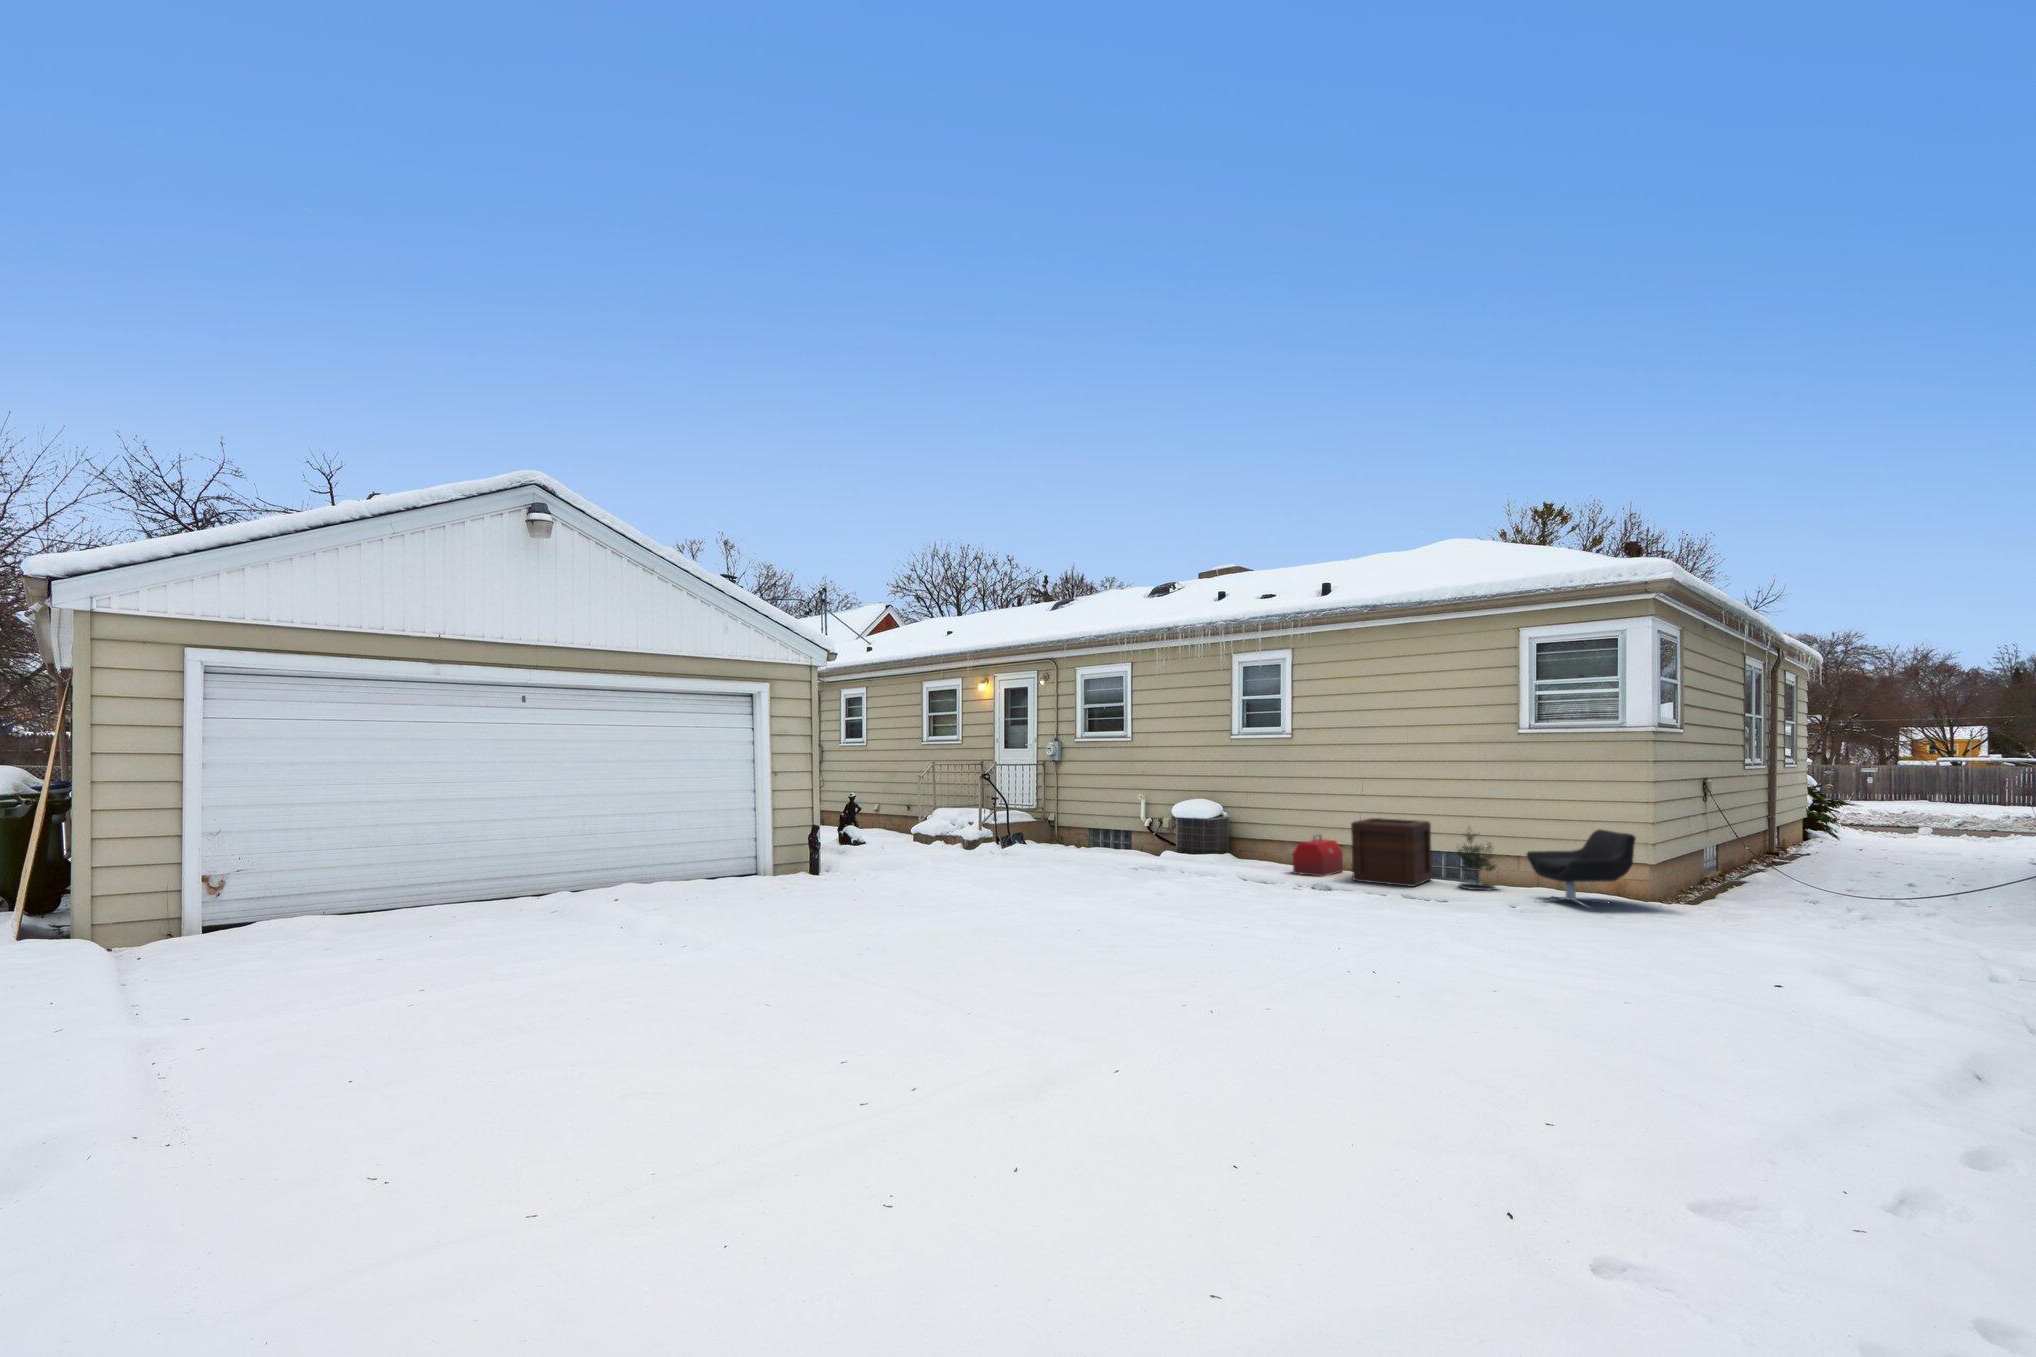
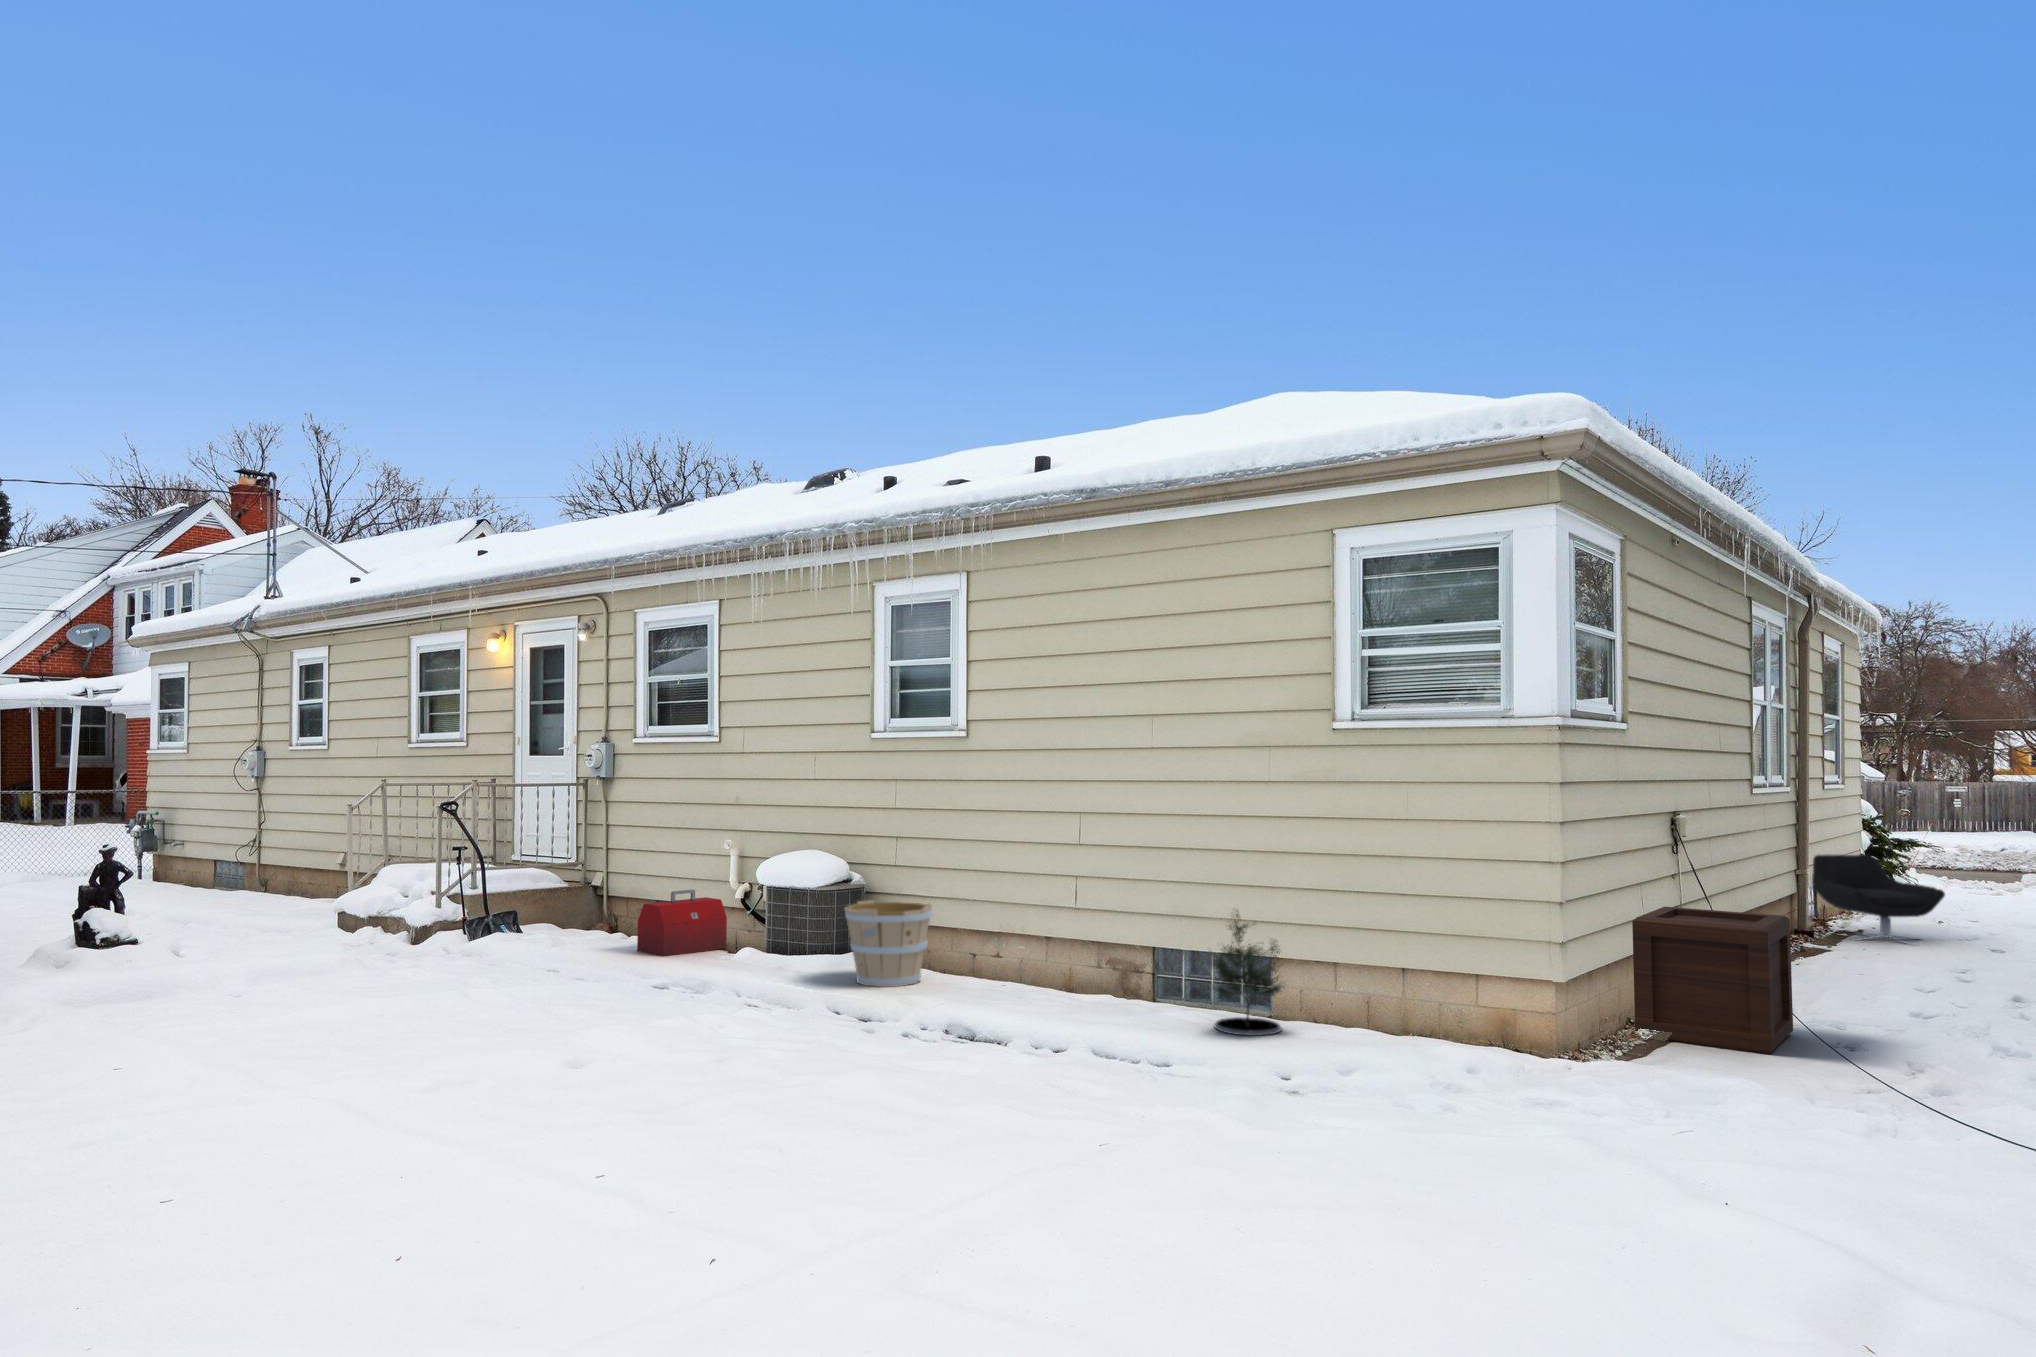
wooden crate: present [1351,818,1432,887] -> present [1632,907,1793,1054]
wooden bucket: none [1228,824,1278,869] -> present [844,900,933,987]
lounge chair: present [1527,829,1636,907] -> present [1812,854,1945,945]
toolbox: present [1293,834,1343,877] -> present [637,889,727,957]

